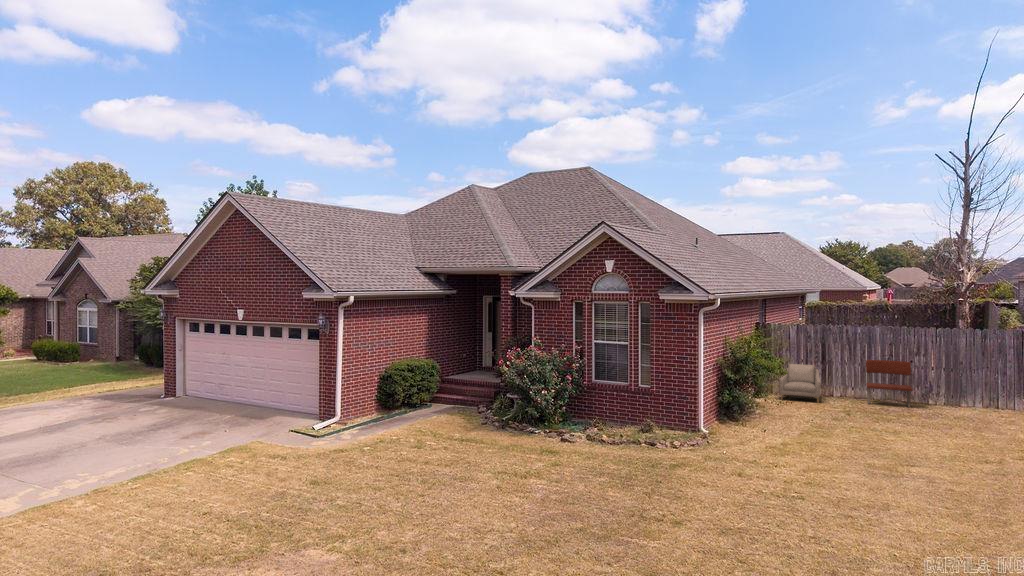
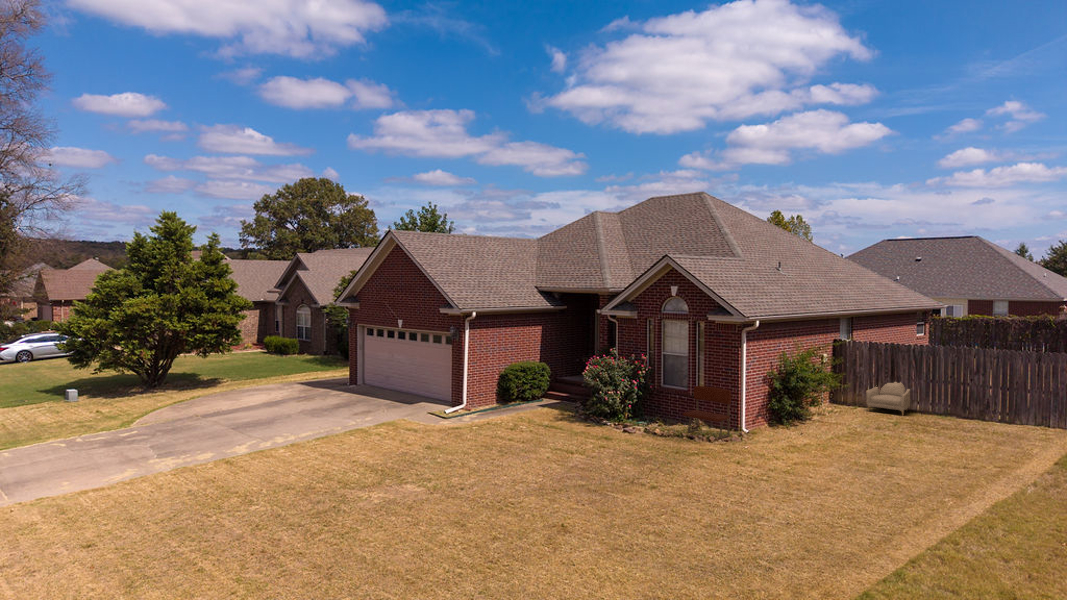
bench: present [866,360,913,407] -> present [683,386,731,439]

